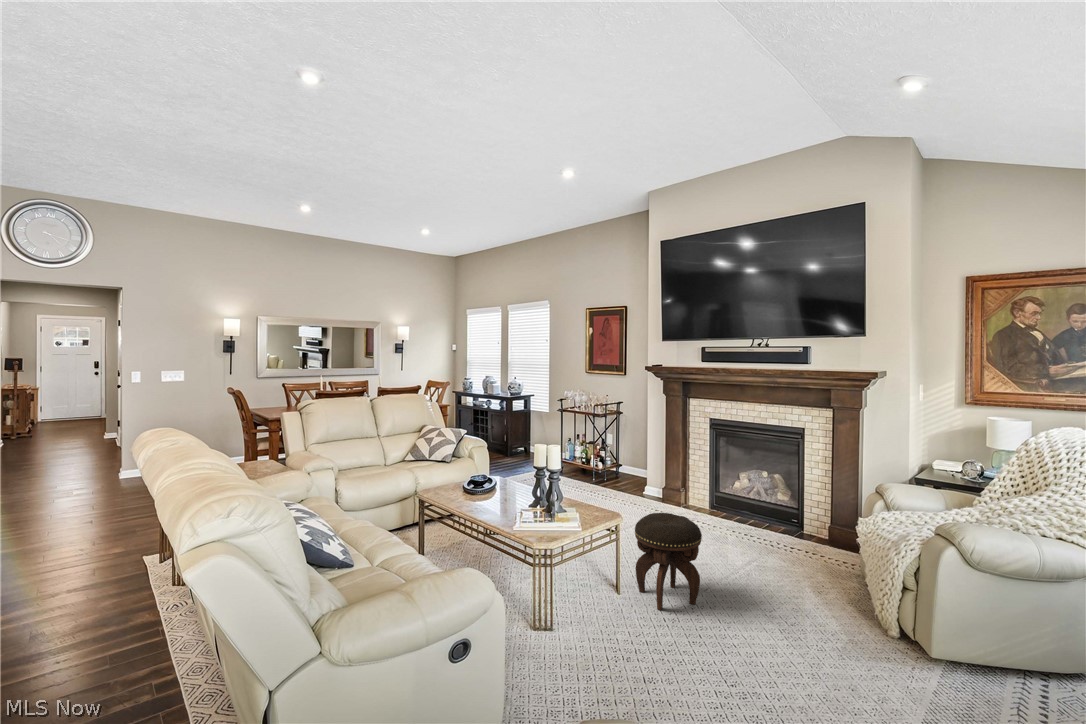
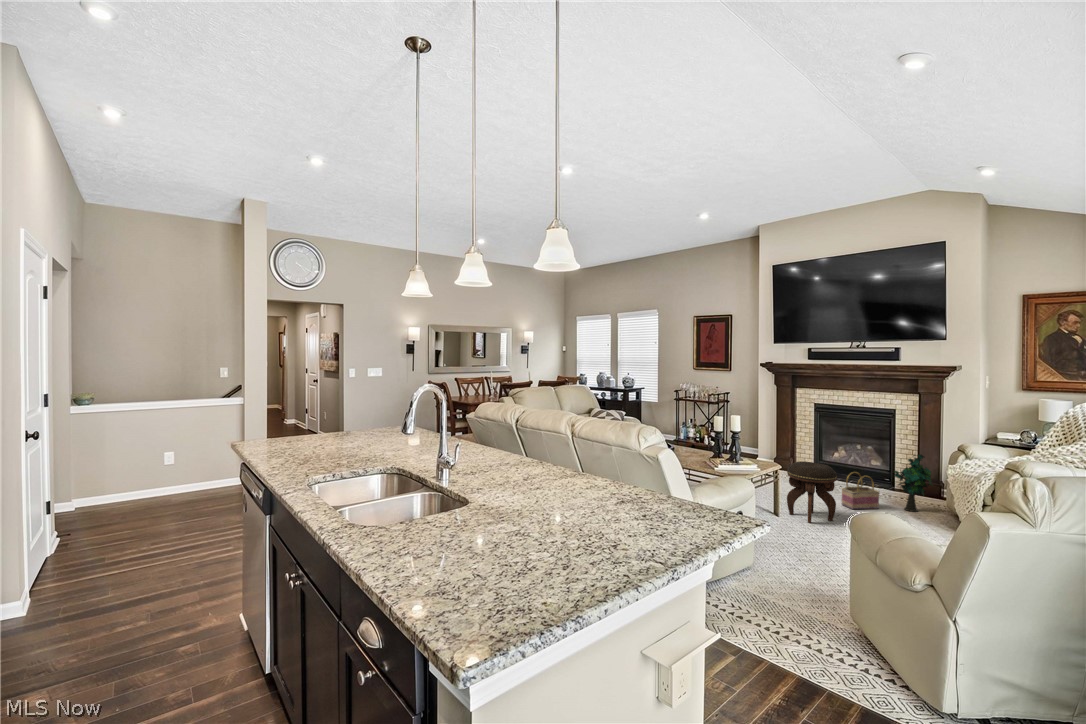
decorative plant: none [789,499,843,582] -> present [894,455,932,512]
basket: none [721,522,771,579] -> present [842,472,879,509]

